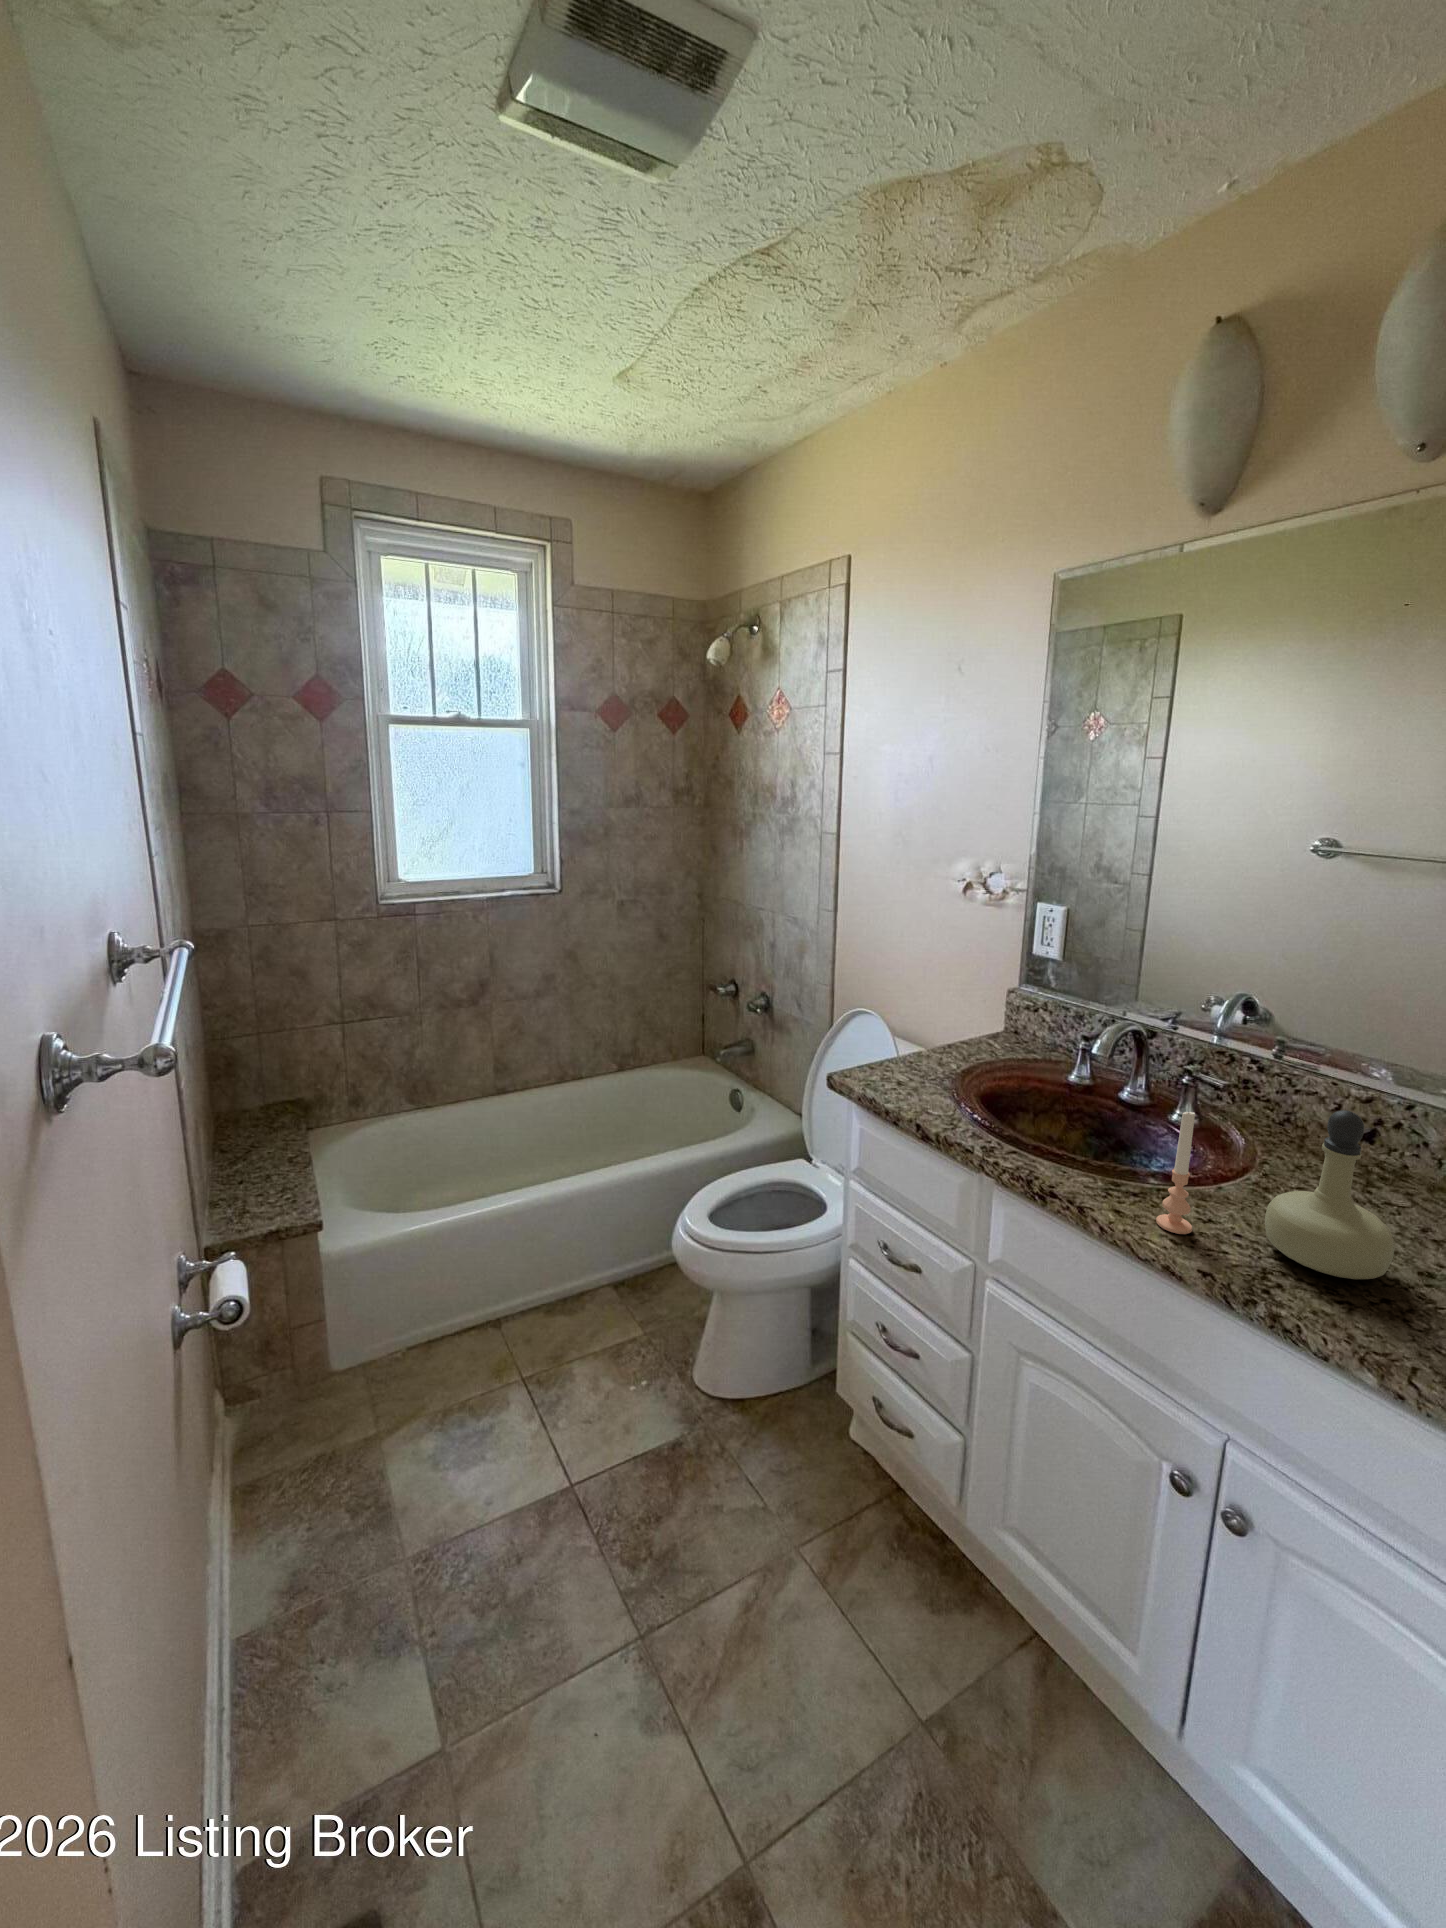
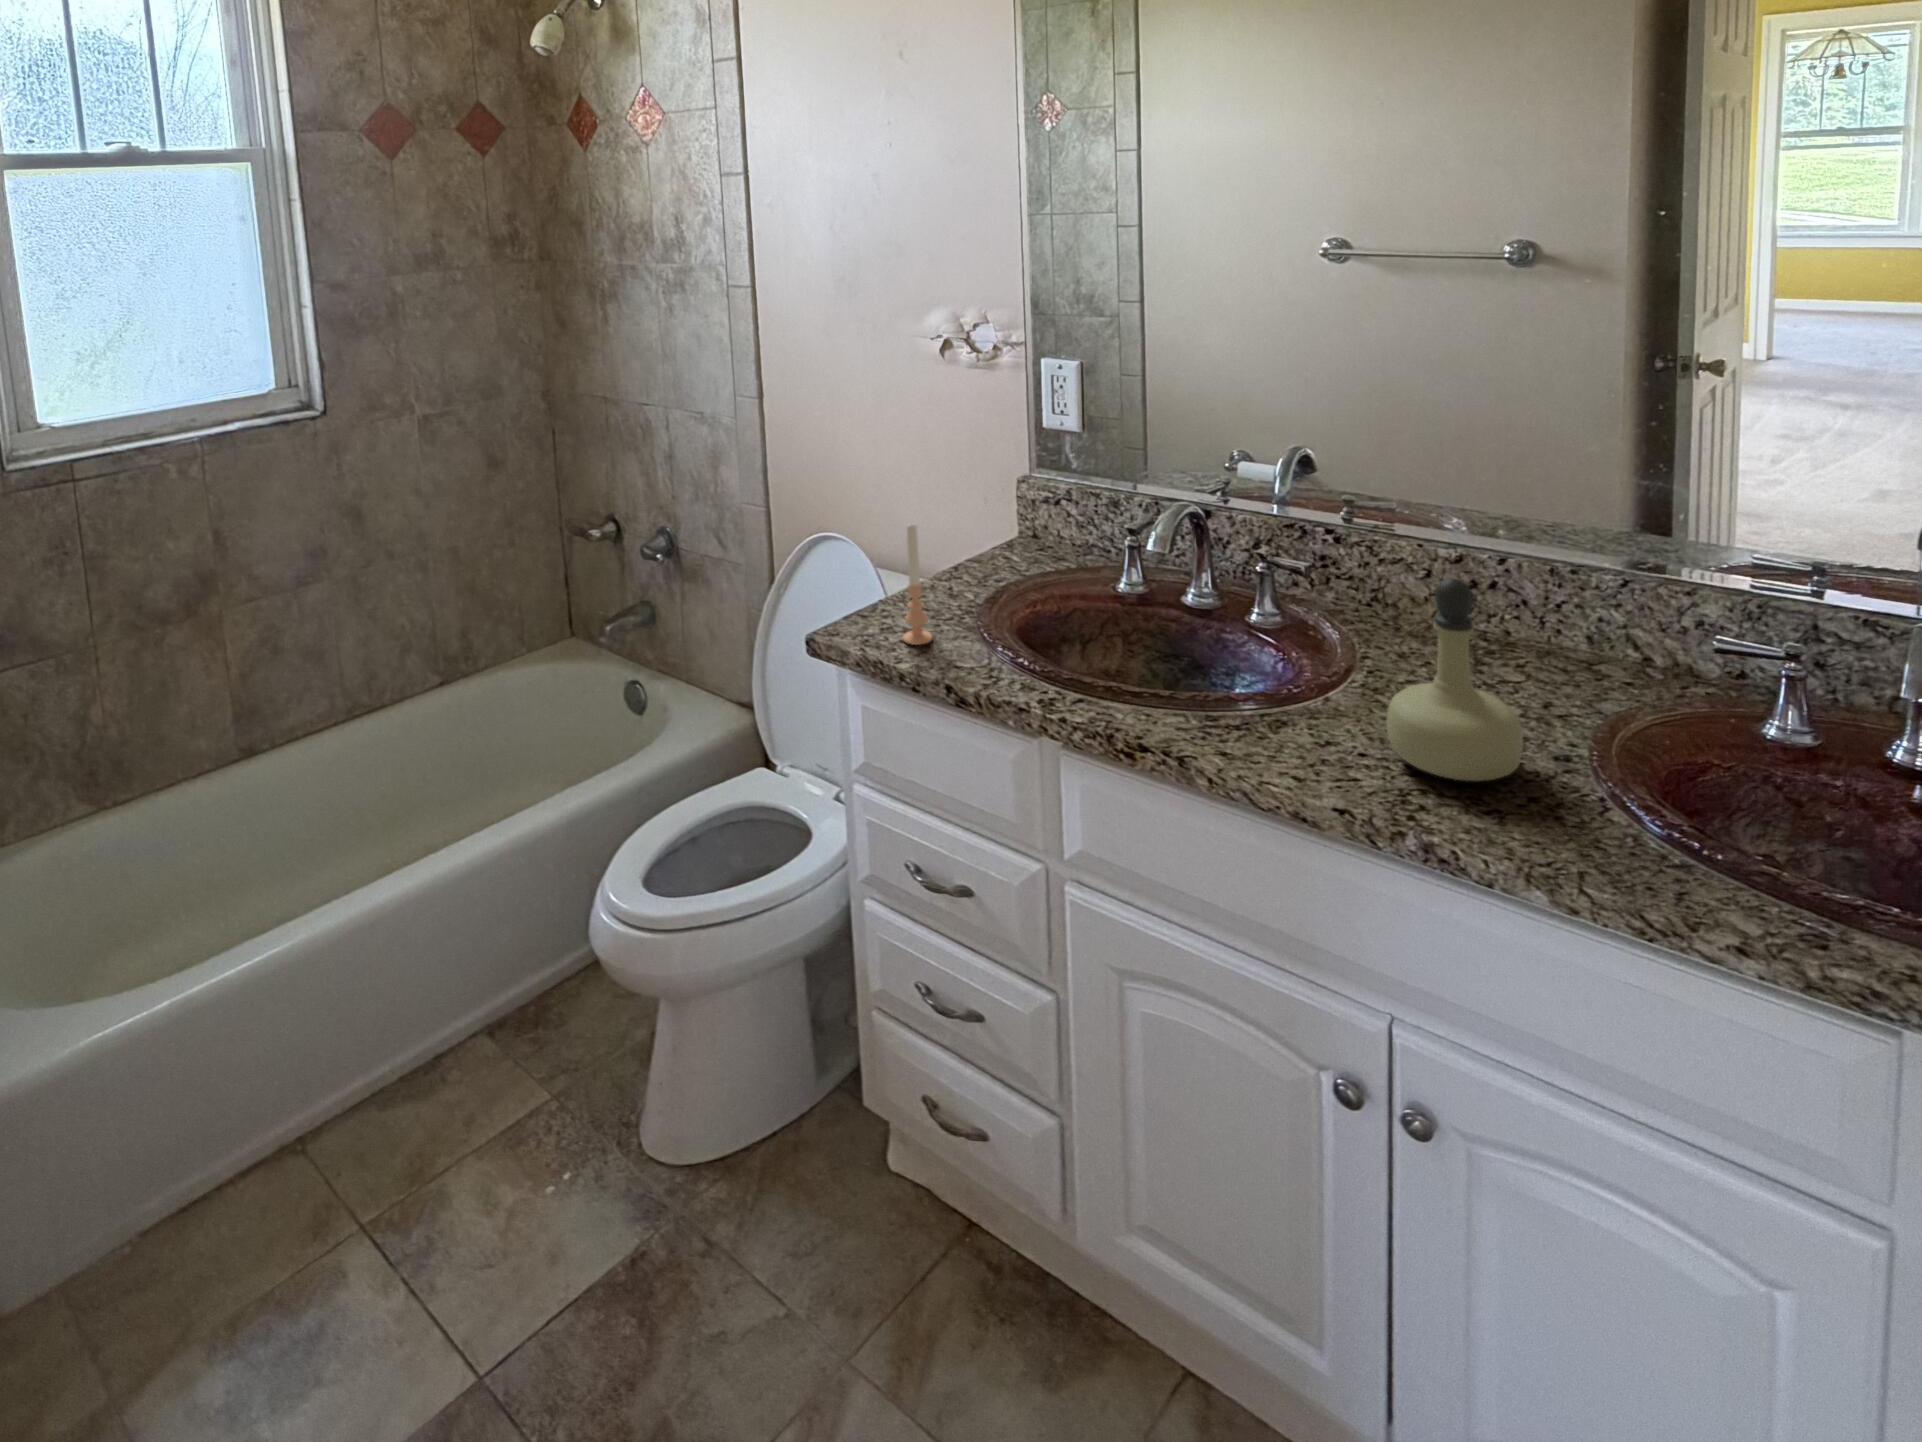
candle: present [1156,1112,1195,1234] -> present [903,524,933,645]

